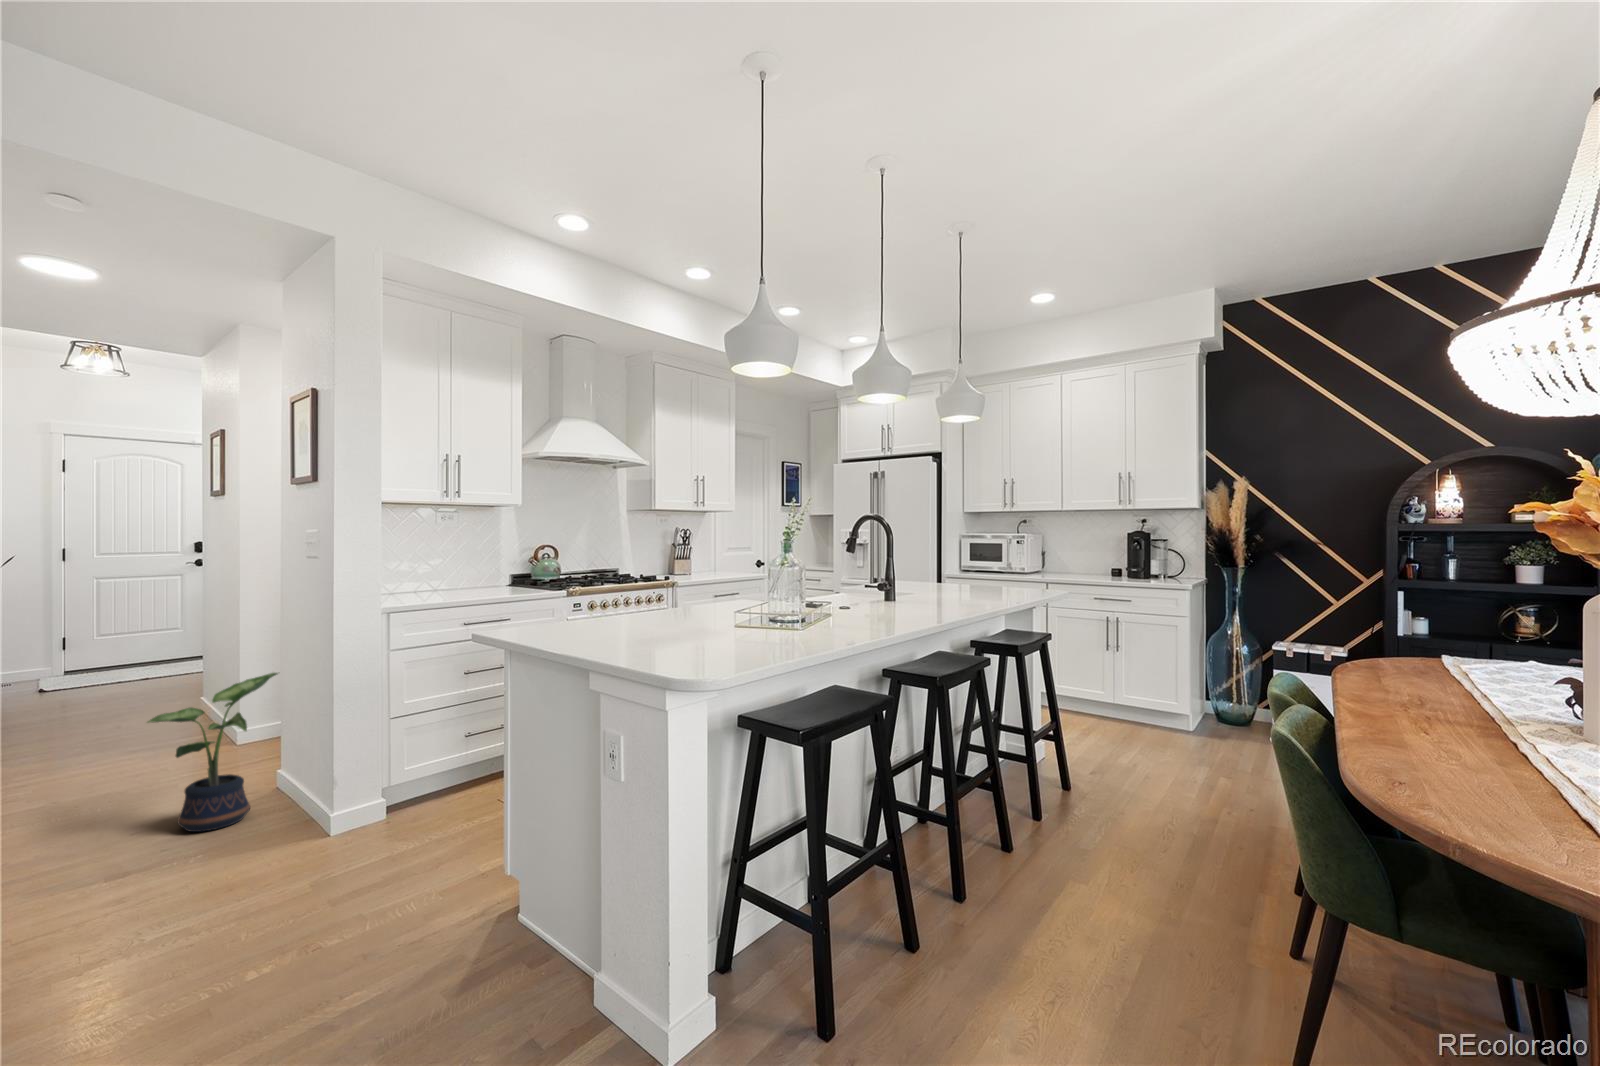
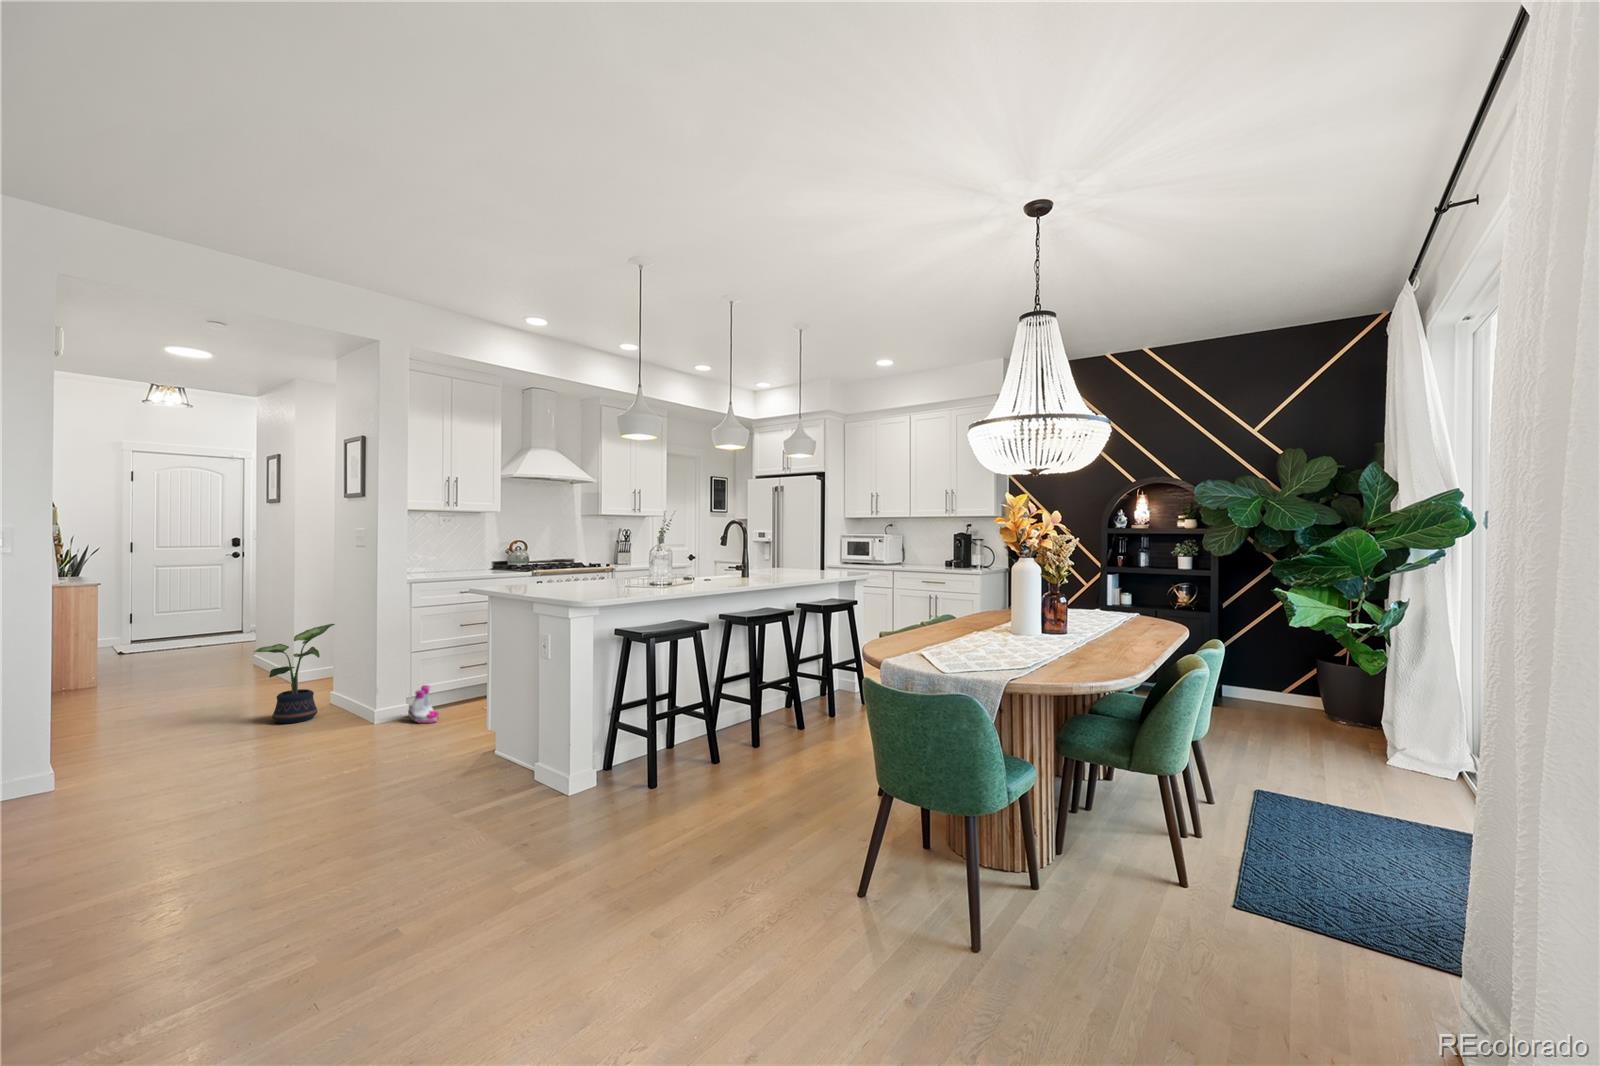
boots: none [384,768,432,832] -> present [408,685,439,723]

